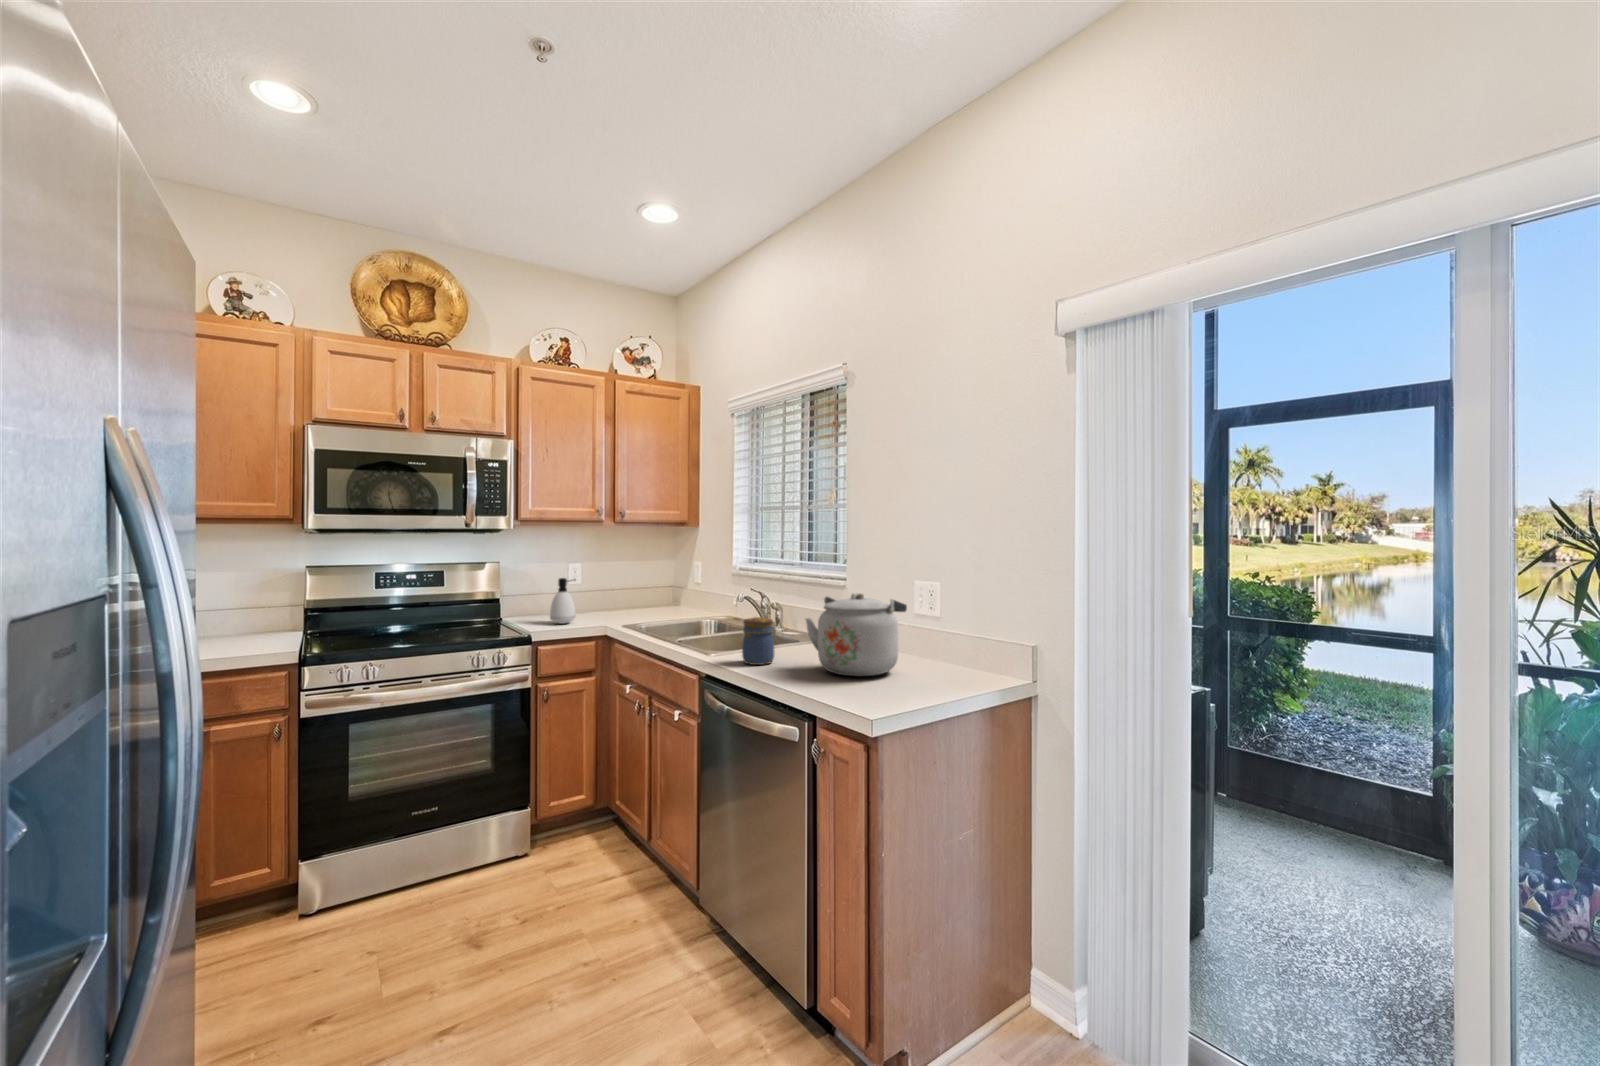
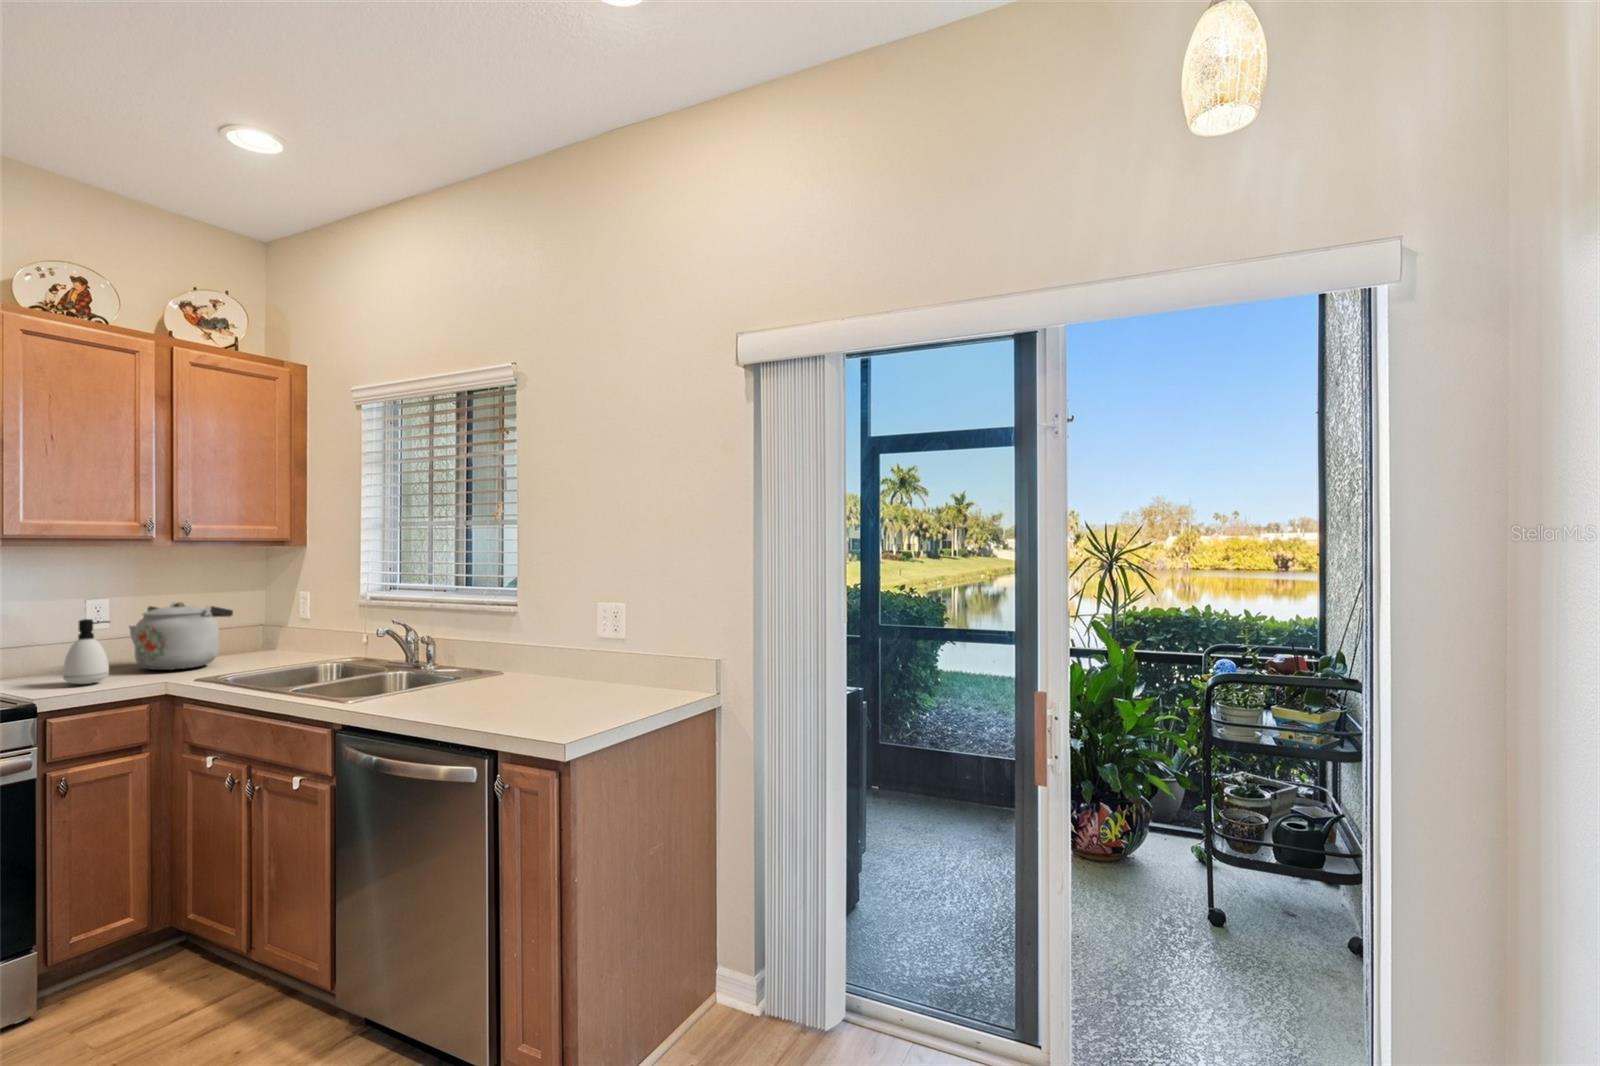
kettle: present [805,593,907,676] -> present [129,602,233,670]
jar: present [742,617,777,665] -> none [393,653,439,710]

